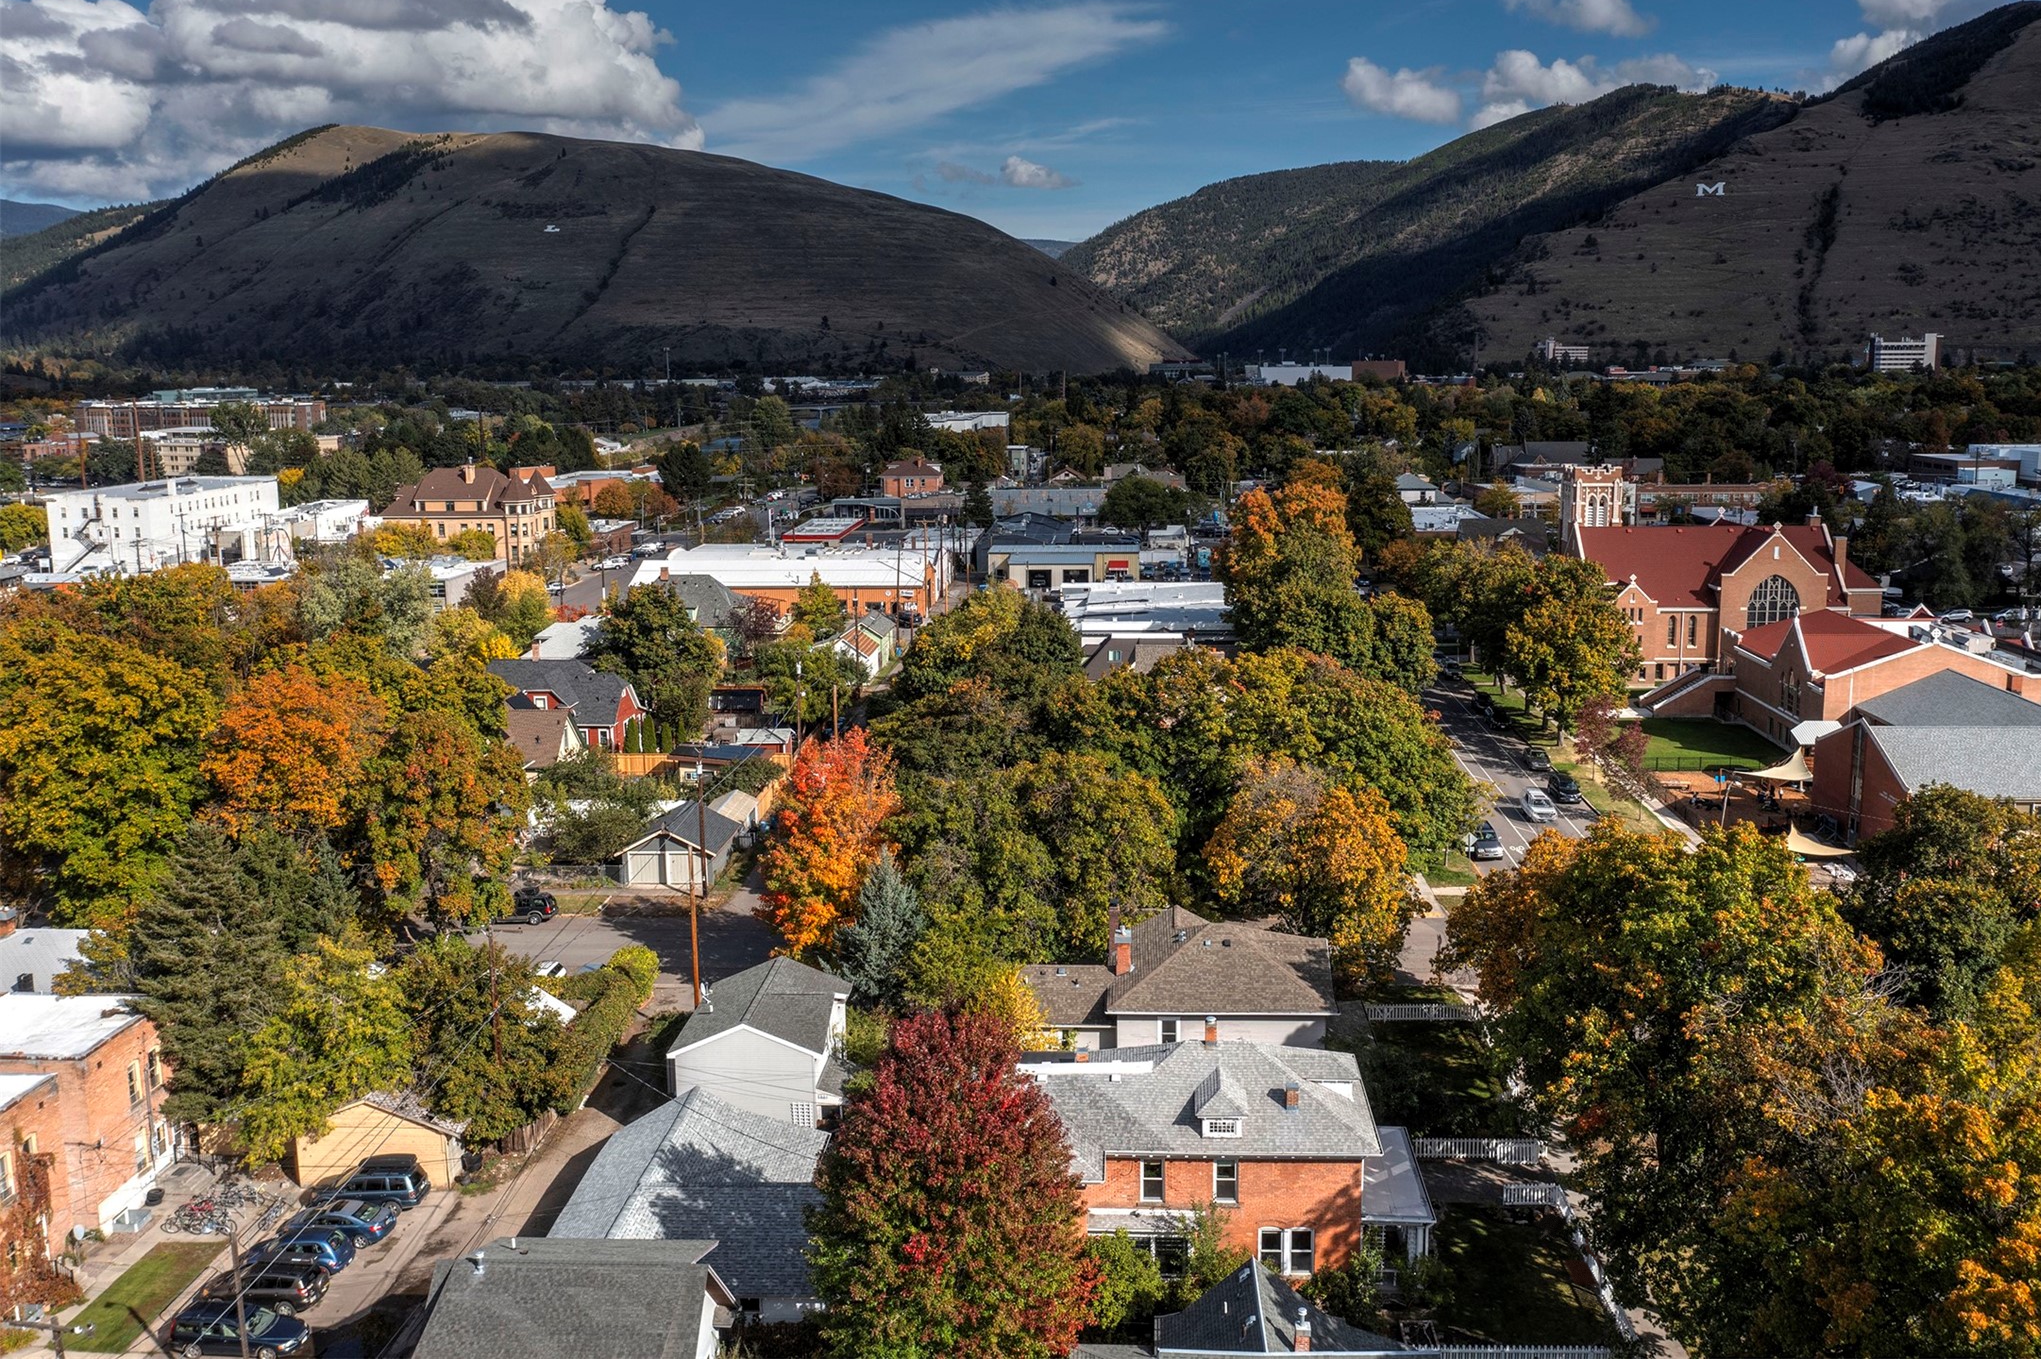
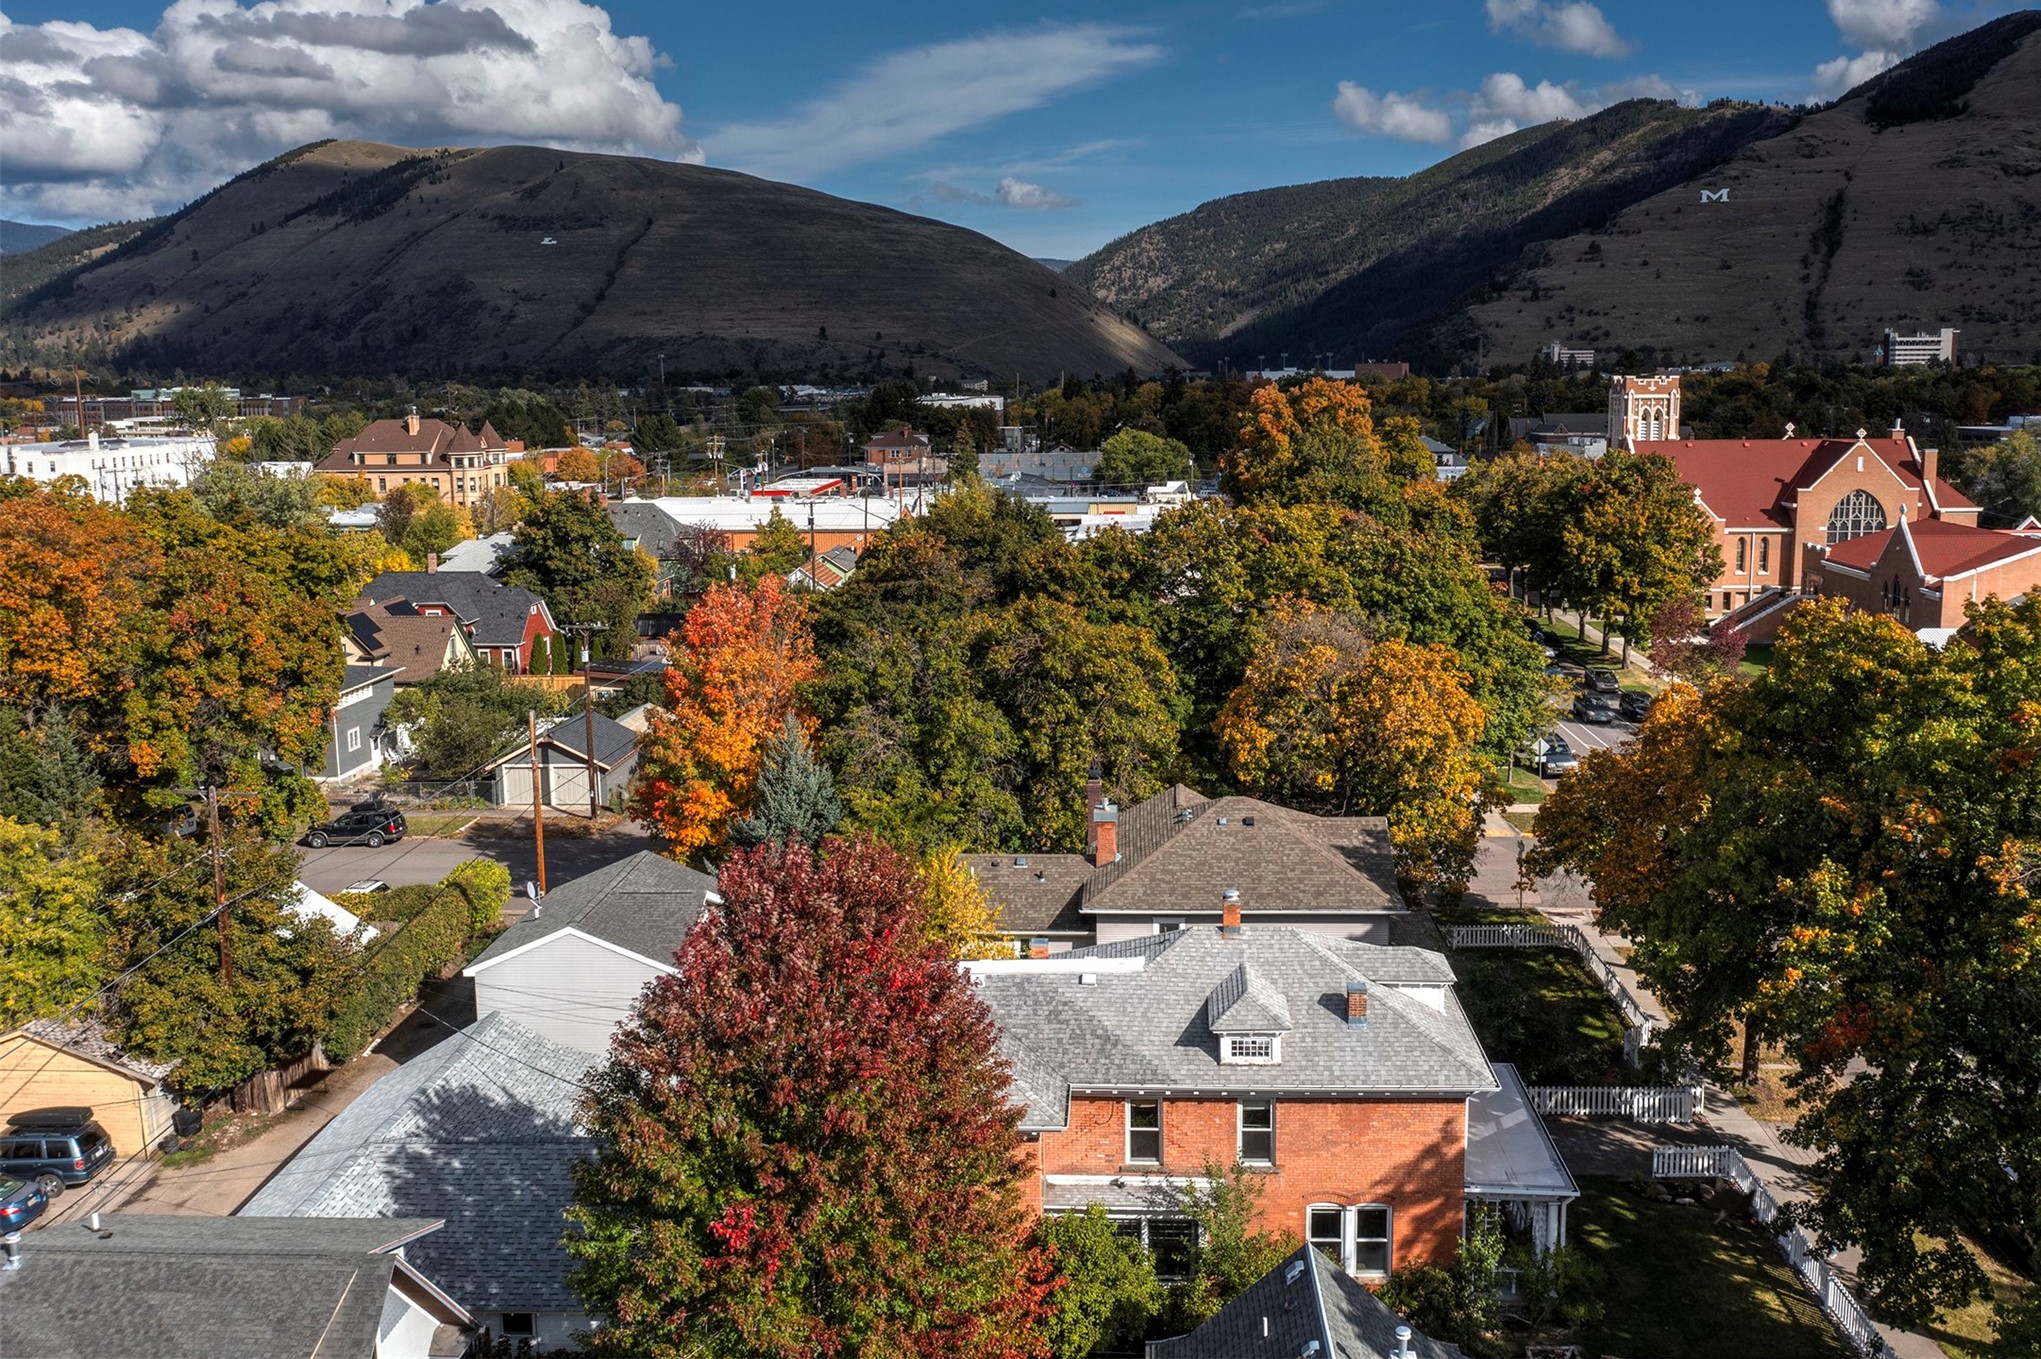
bench: present [1564,1238,1602,1302] -> present [281,1045,336,1110]

